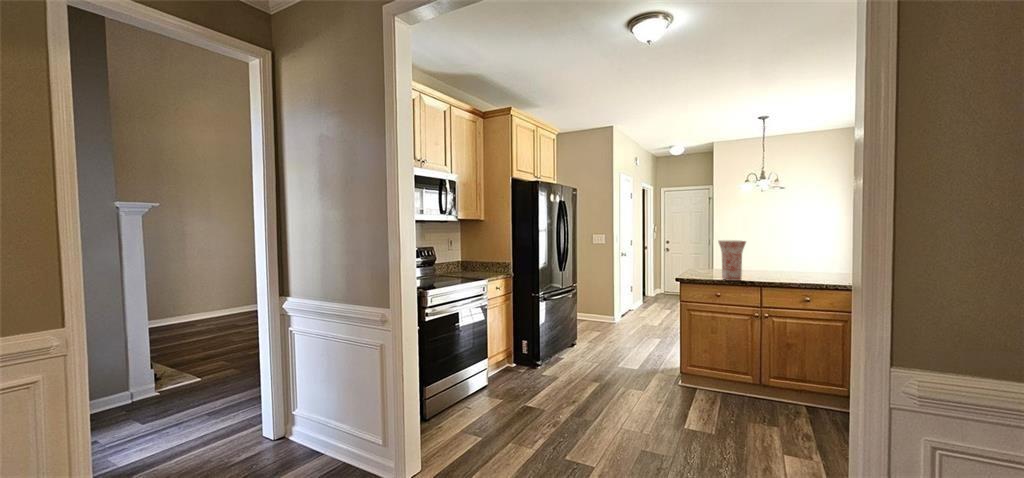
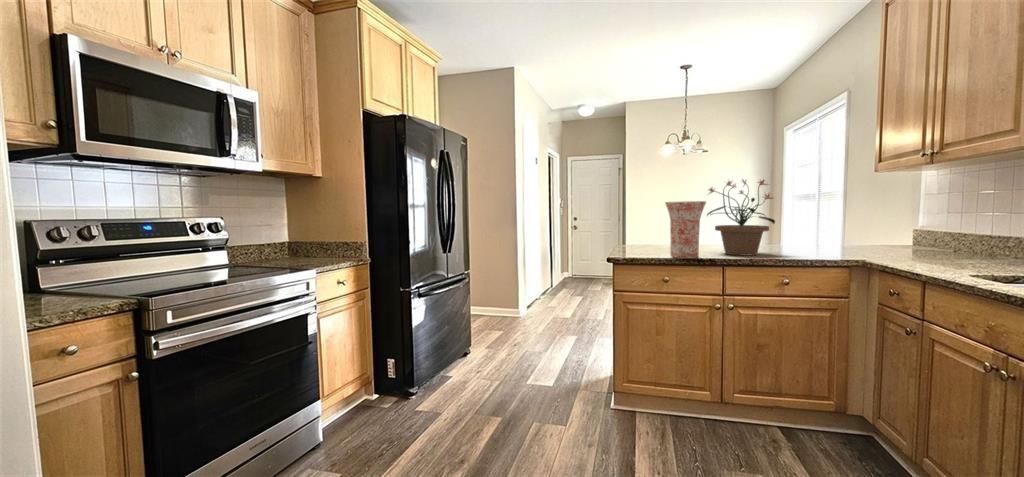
potted plant: none [752,223,805,280] -> present [707,179,775,256]

